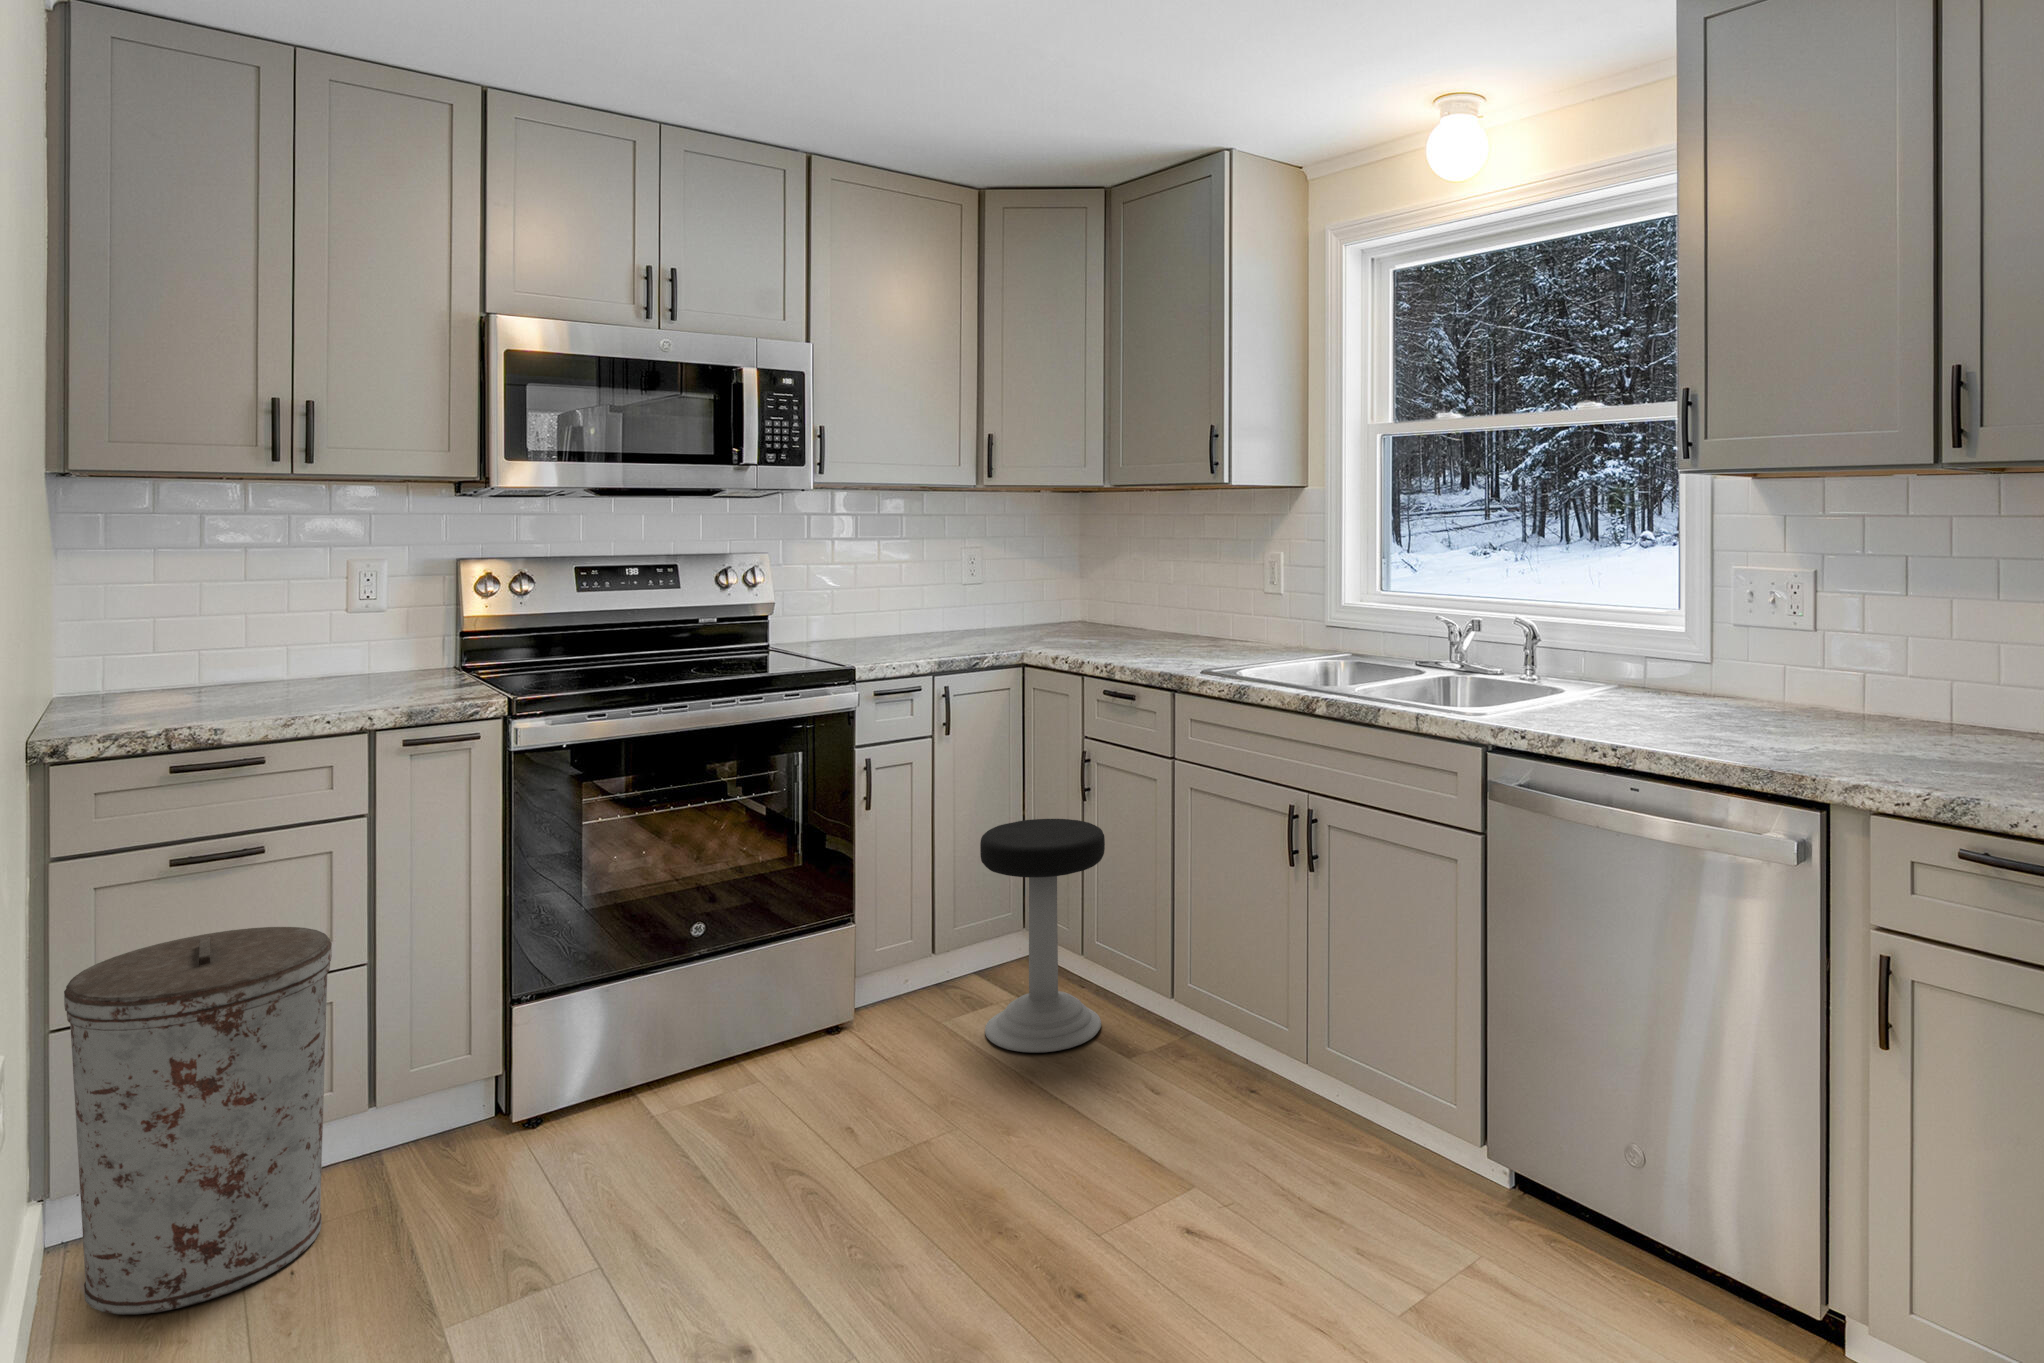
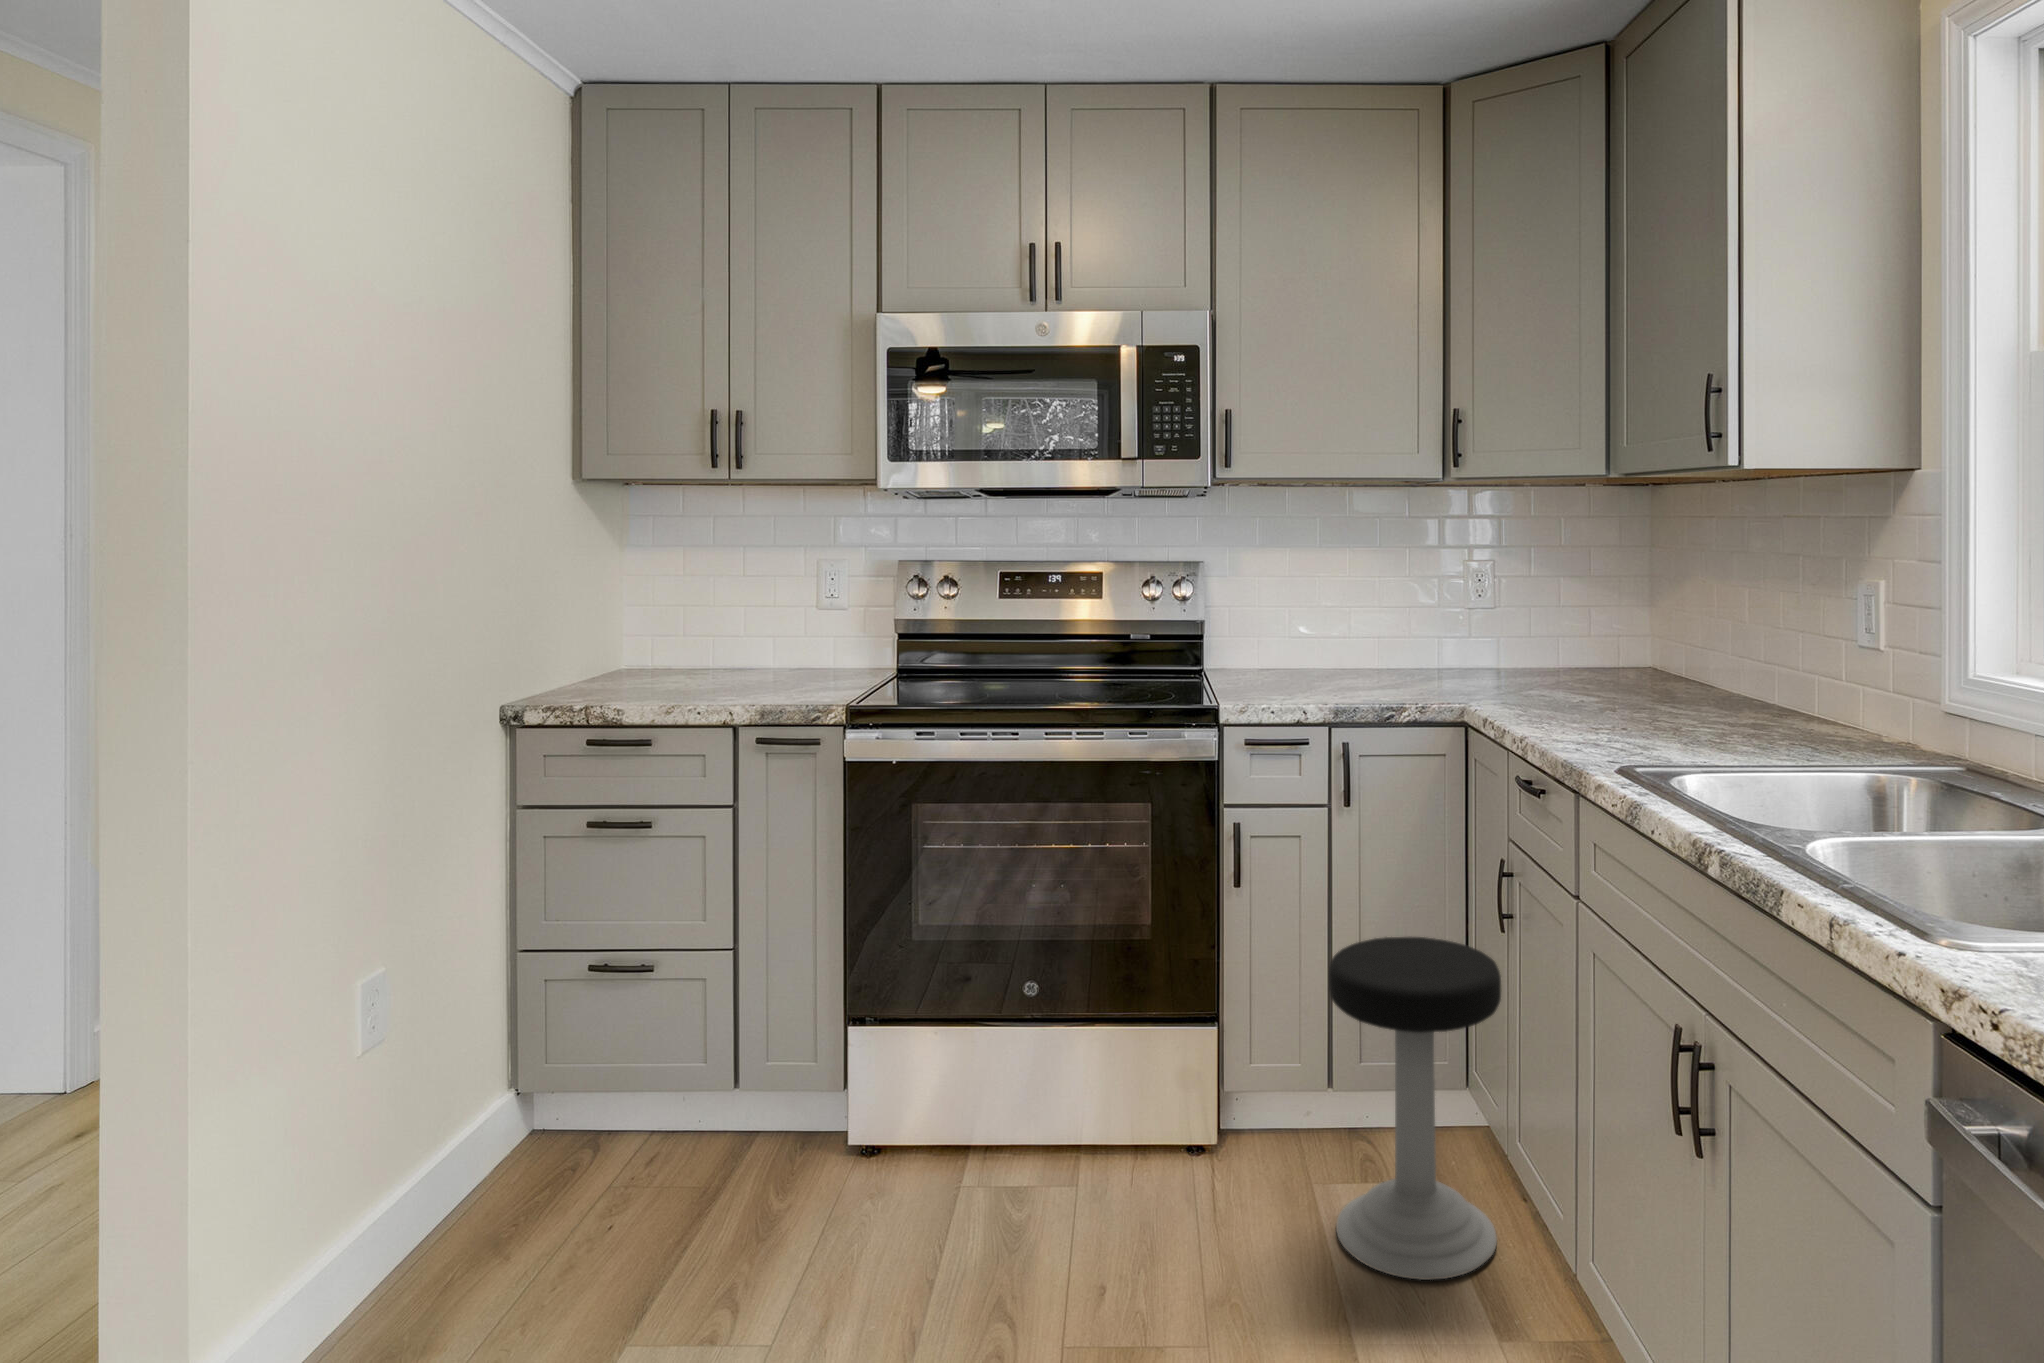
trash can: present [64,927,332,1315] -> none [430,915,644,1269]

